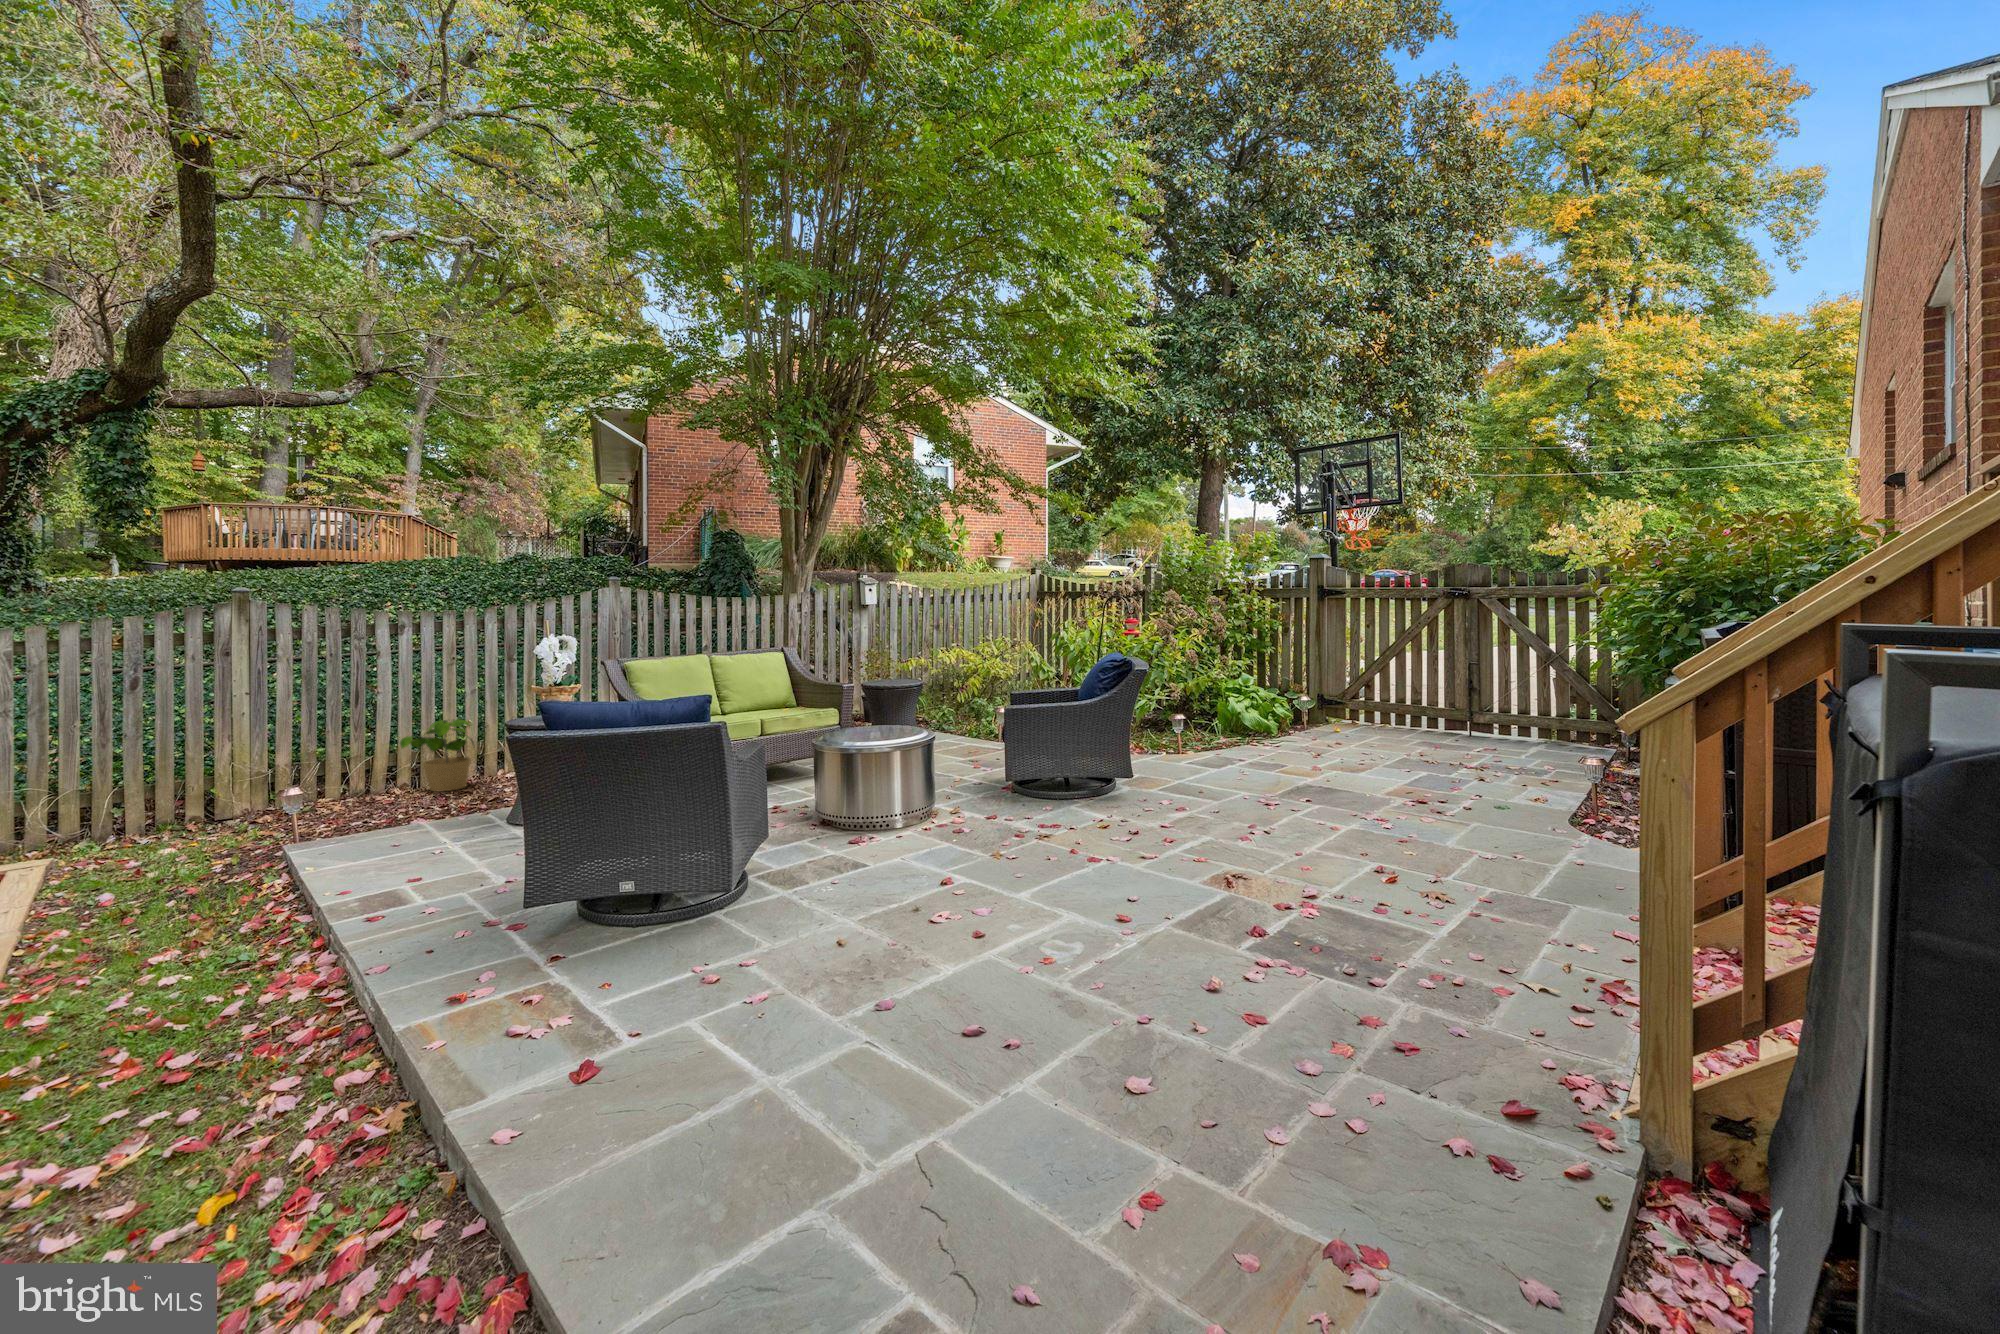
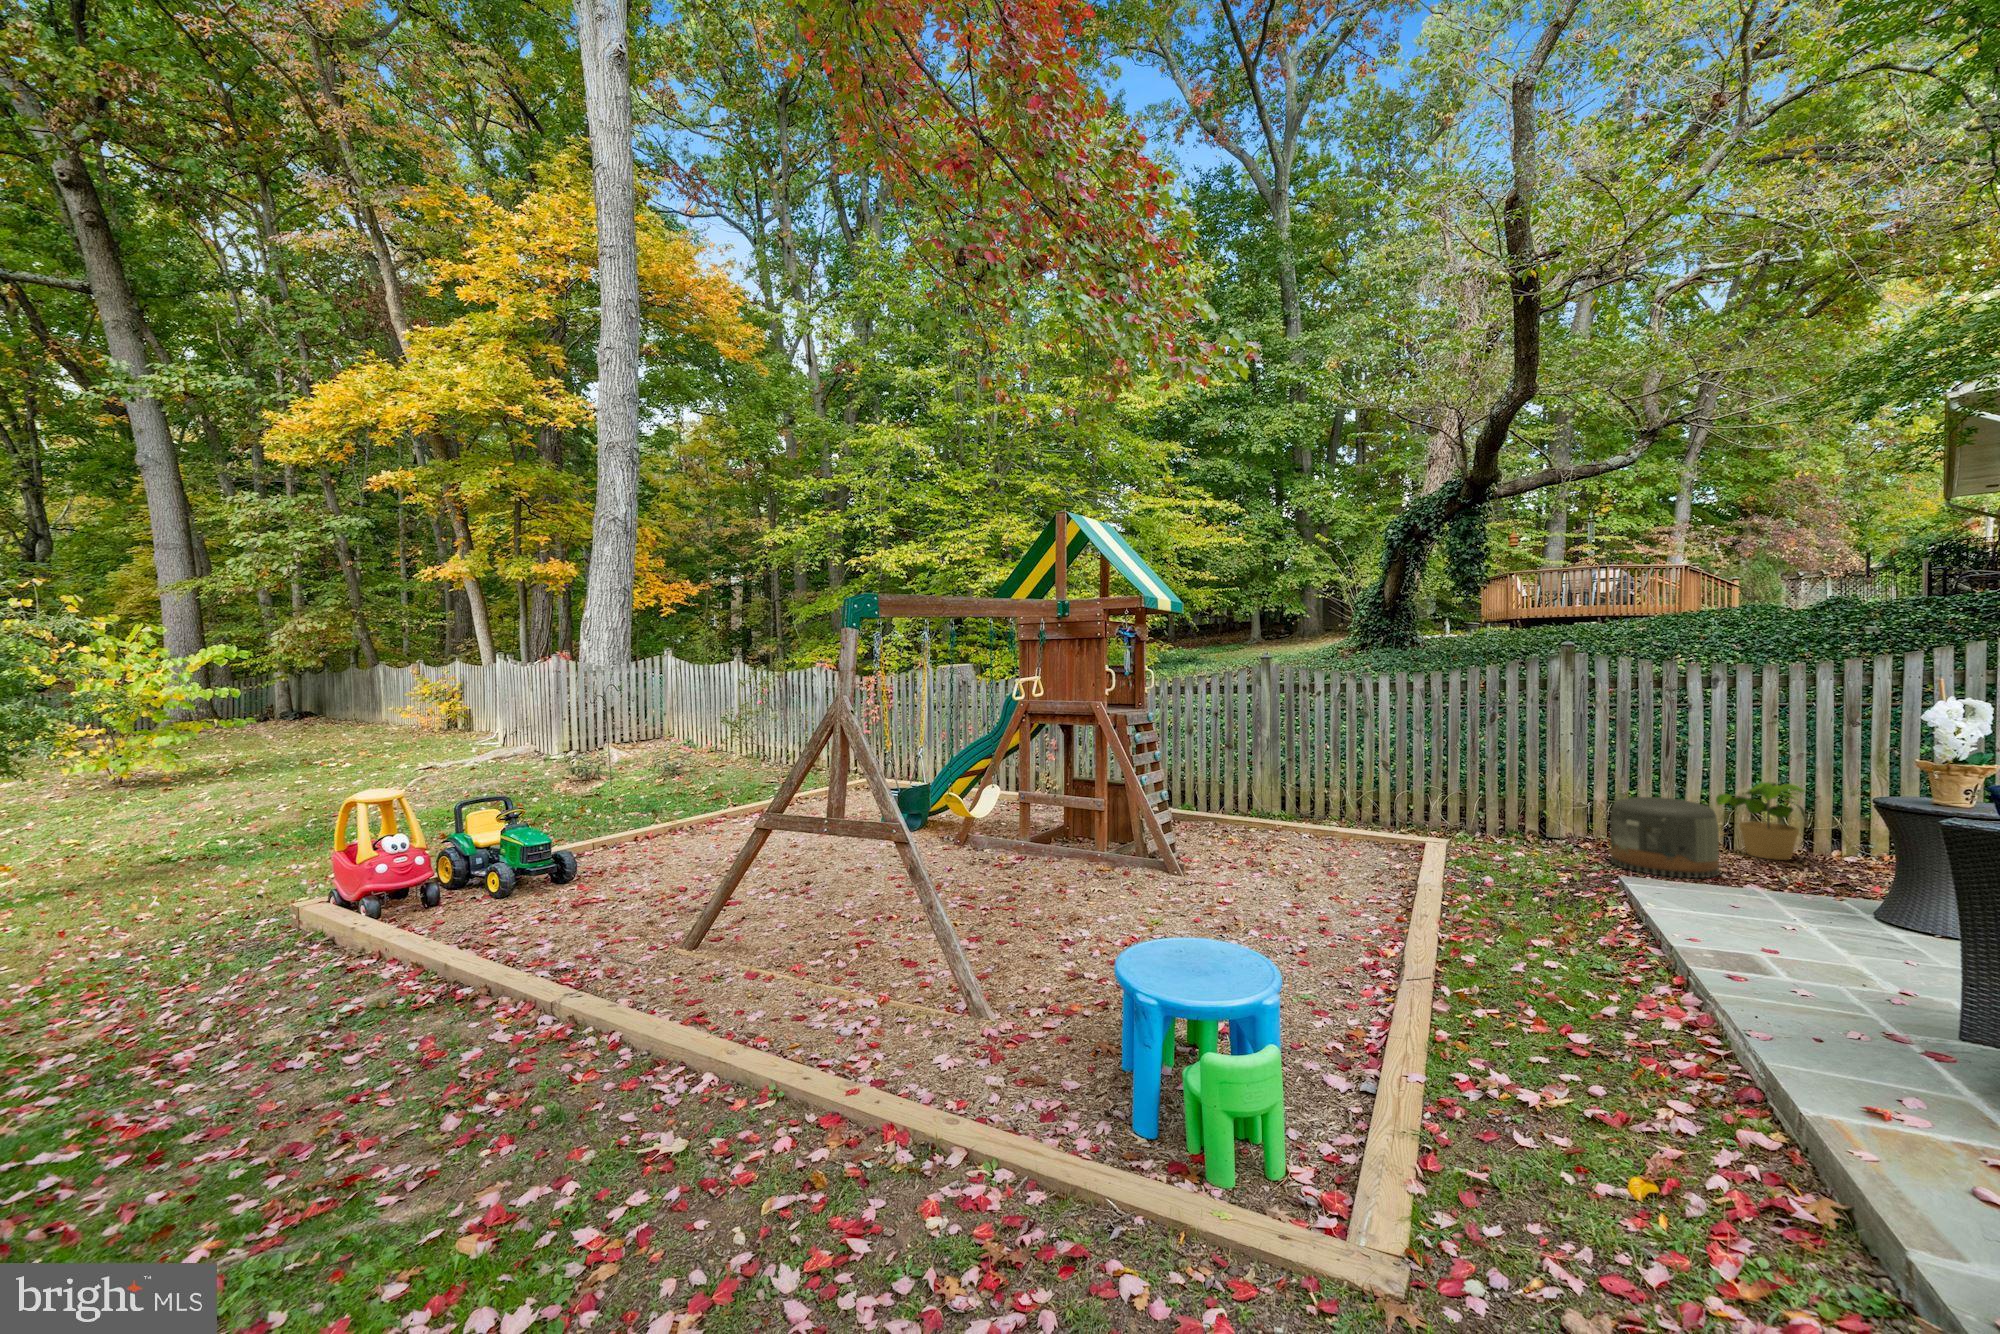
pouf: none [283,750,398,835] -> present [1610,797,1719,878]

